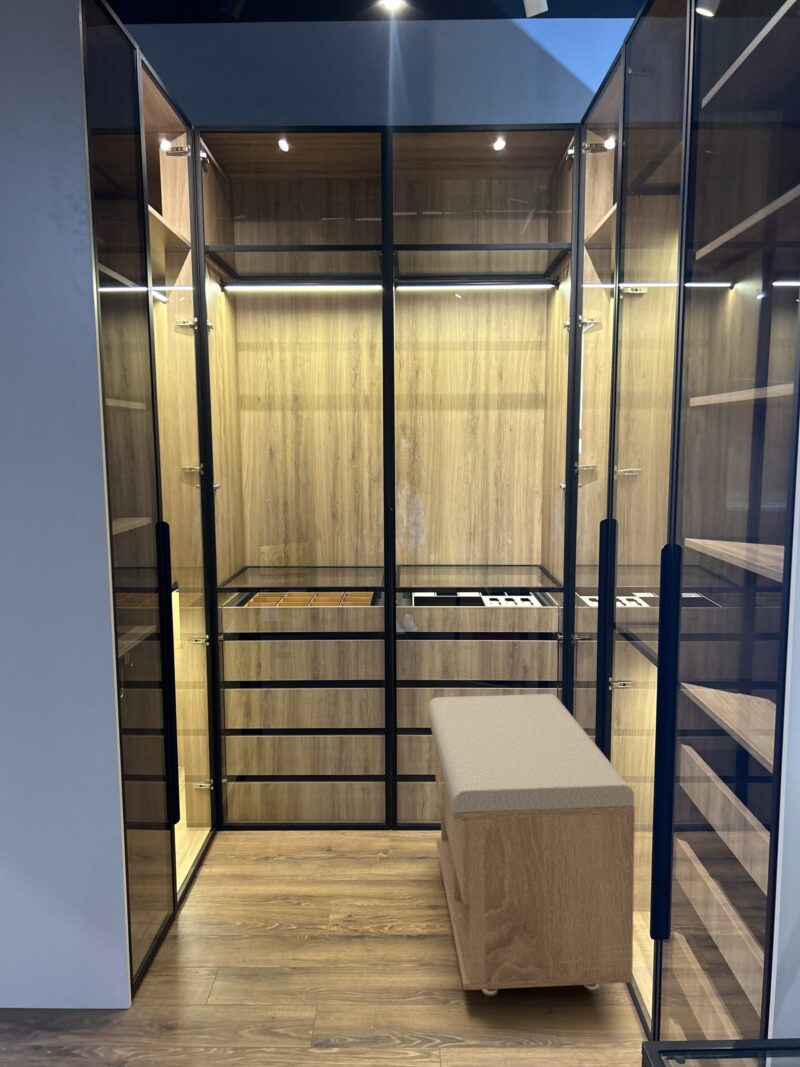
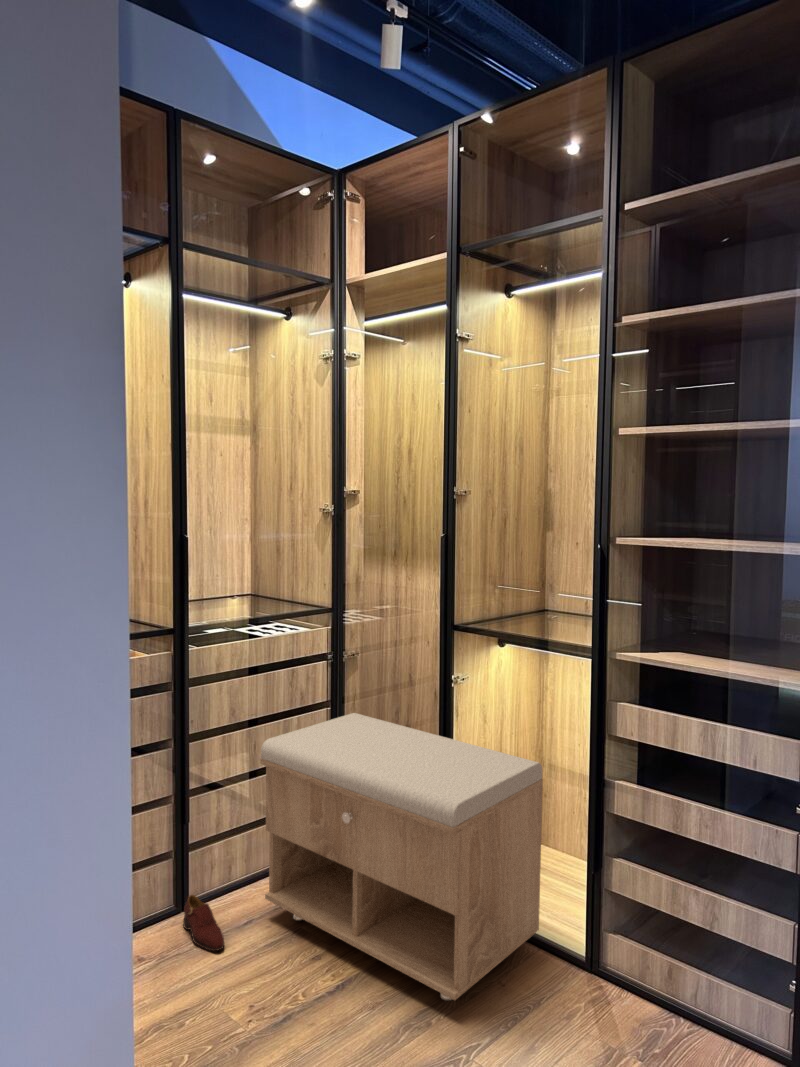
shoe: none [371,818,394,868] -> present [183,895,224,951]

